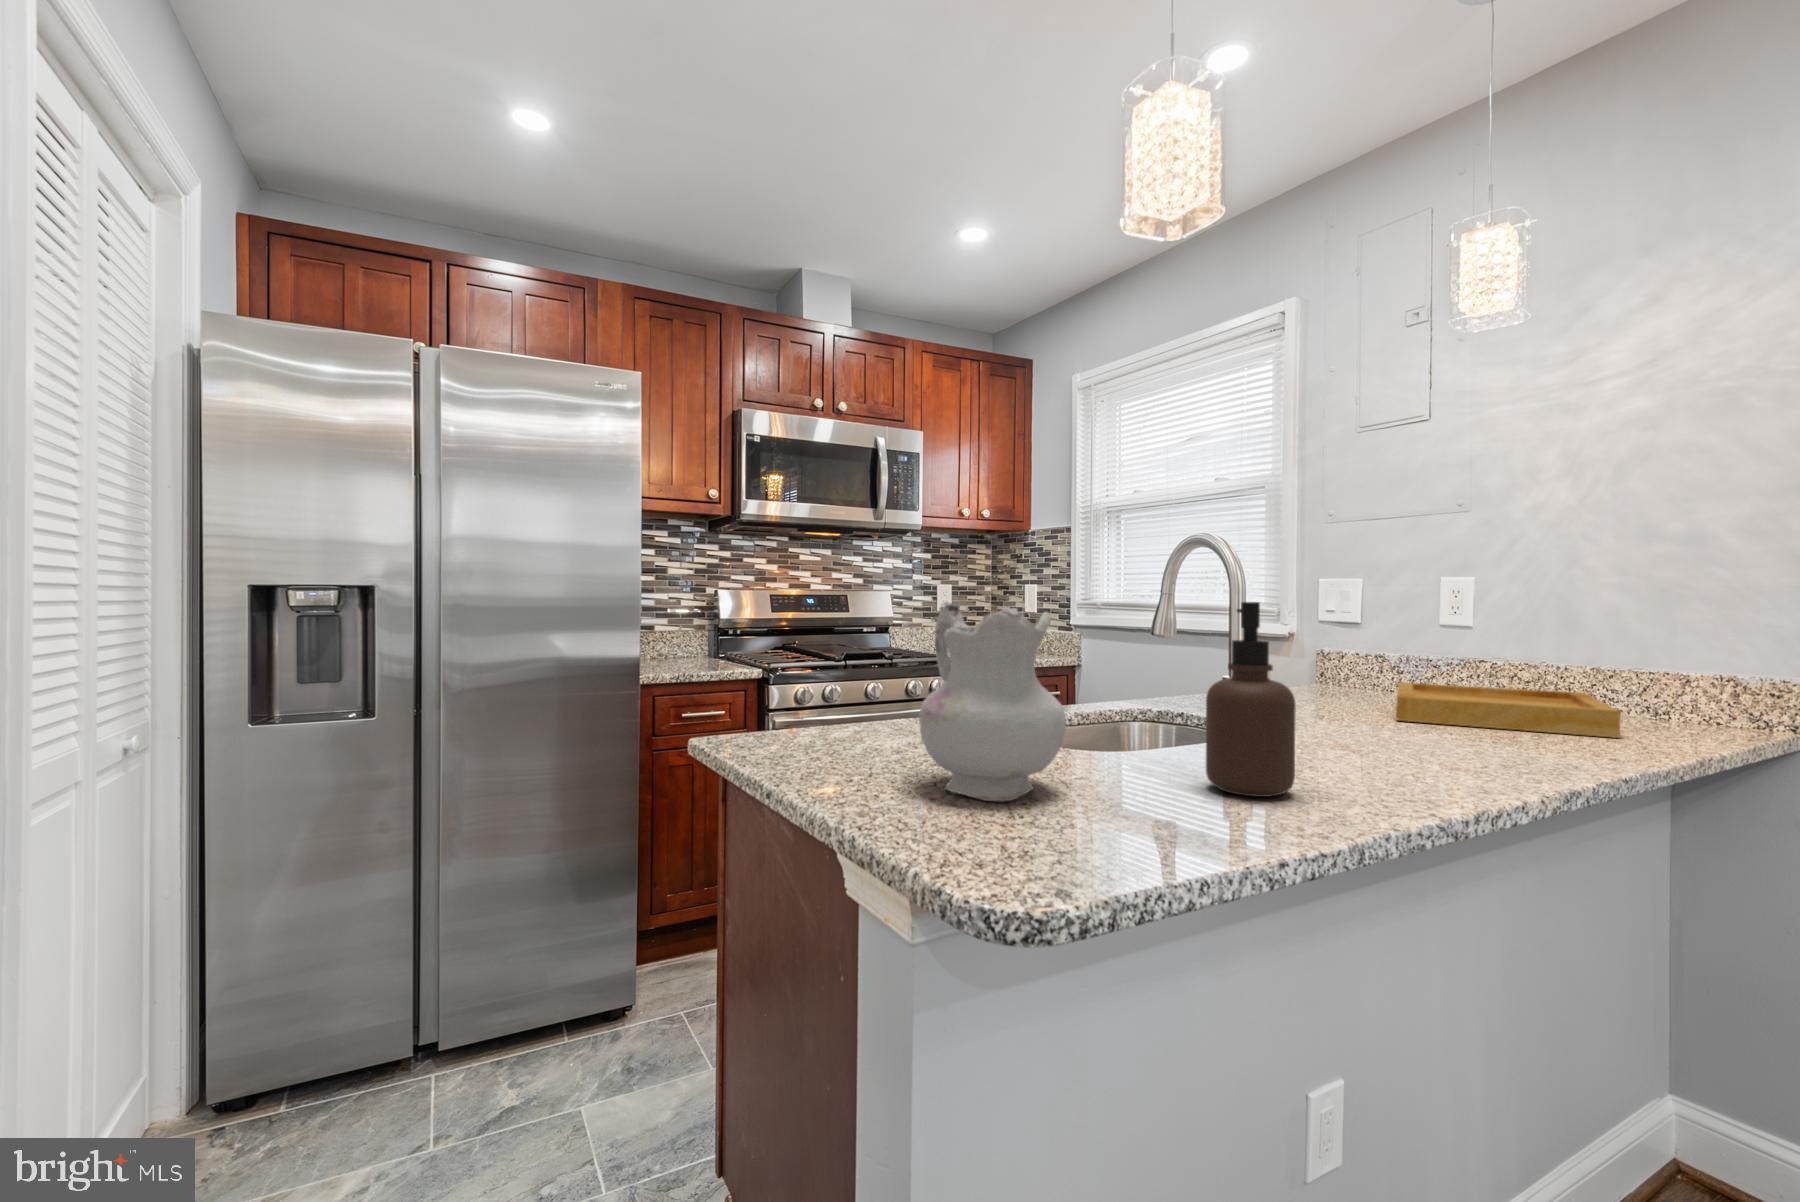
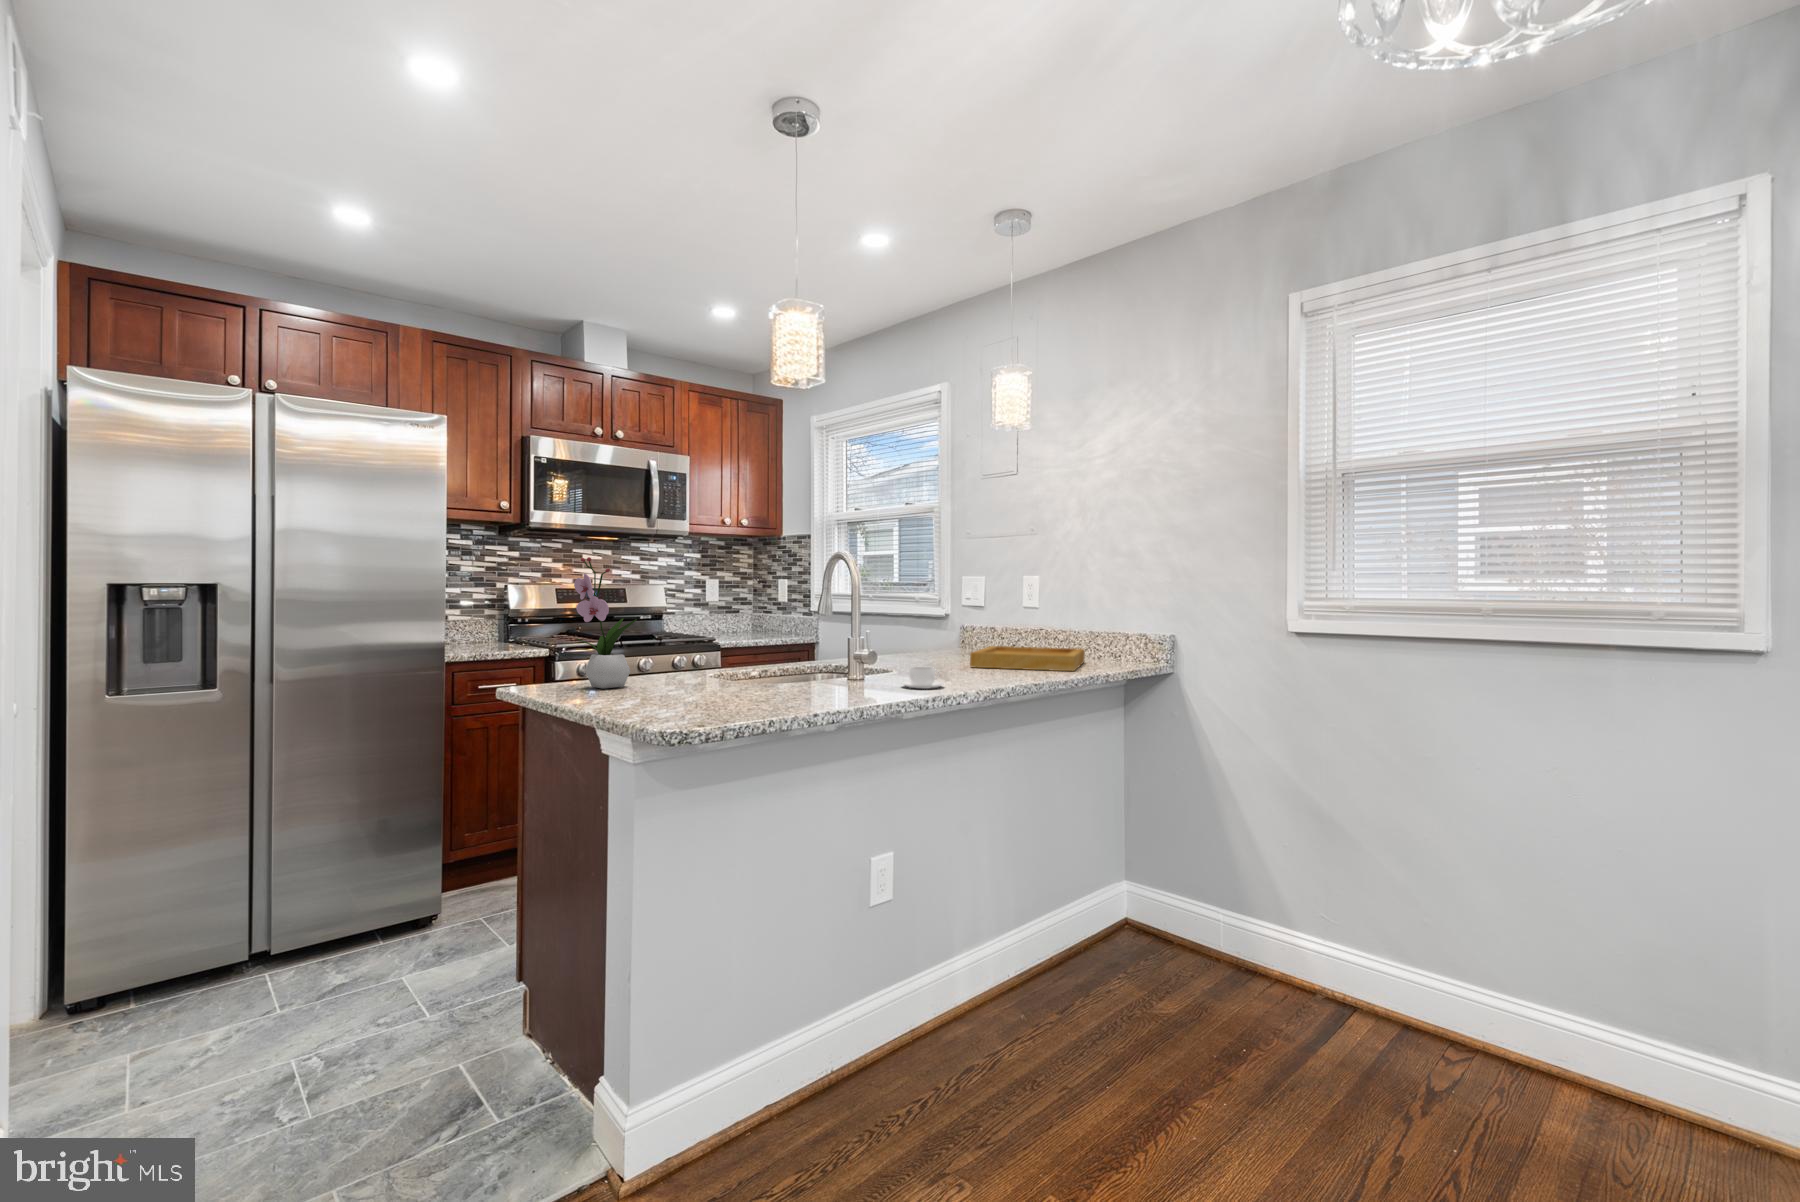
flower arrangement: none [792,539,887,750] -> present [574,557,636,688]
ceramic pitcher: present [919,602,1066,802] -> none [650,597,733,703]
soap dispenser: present [1206,602,1296,797] -> none [810,596,853,697]
coffee cup: none [1350,732,1446,778] -> present [902,667,943,689]

